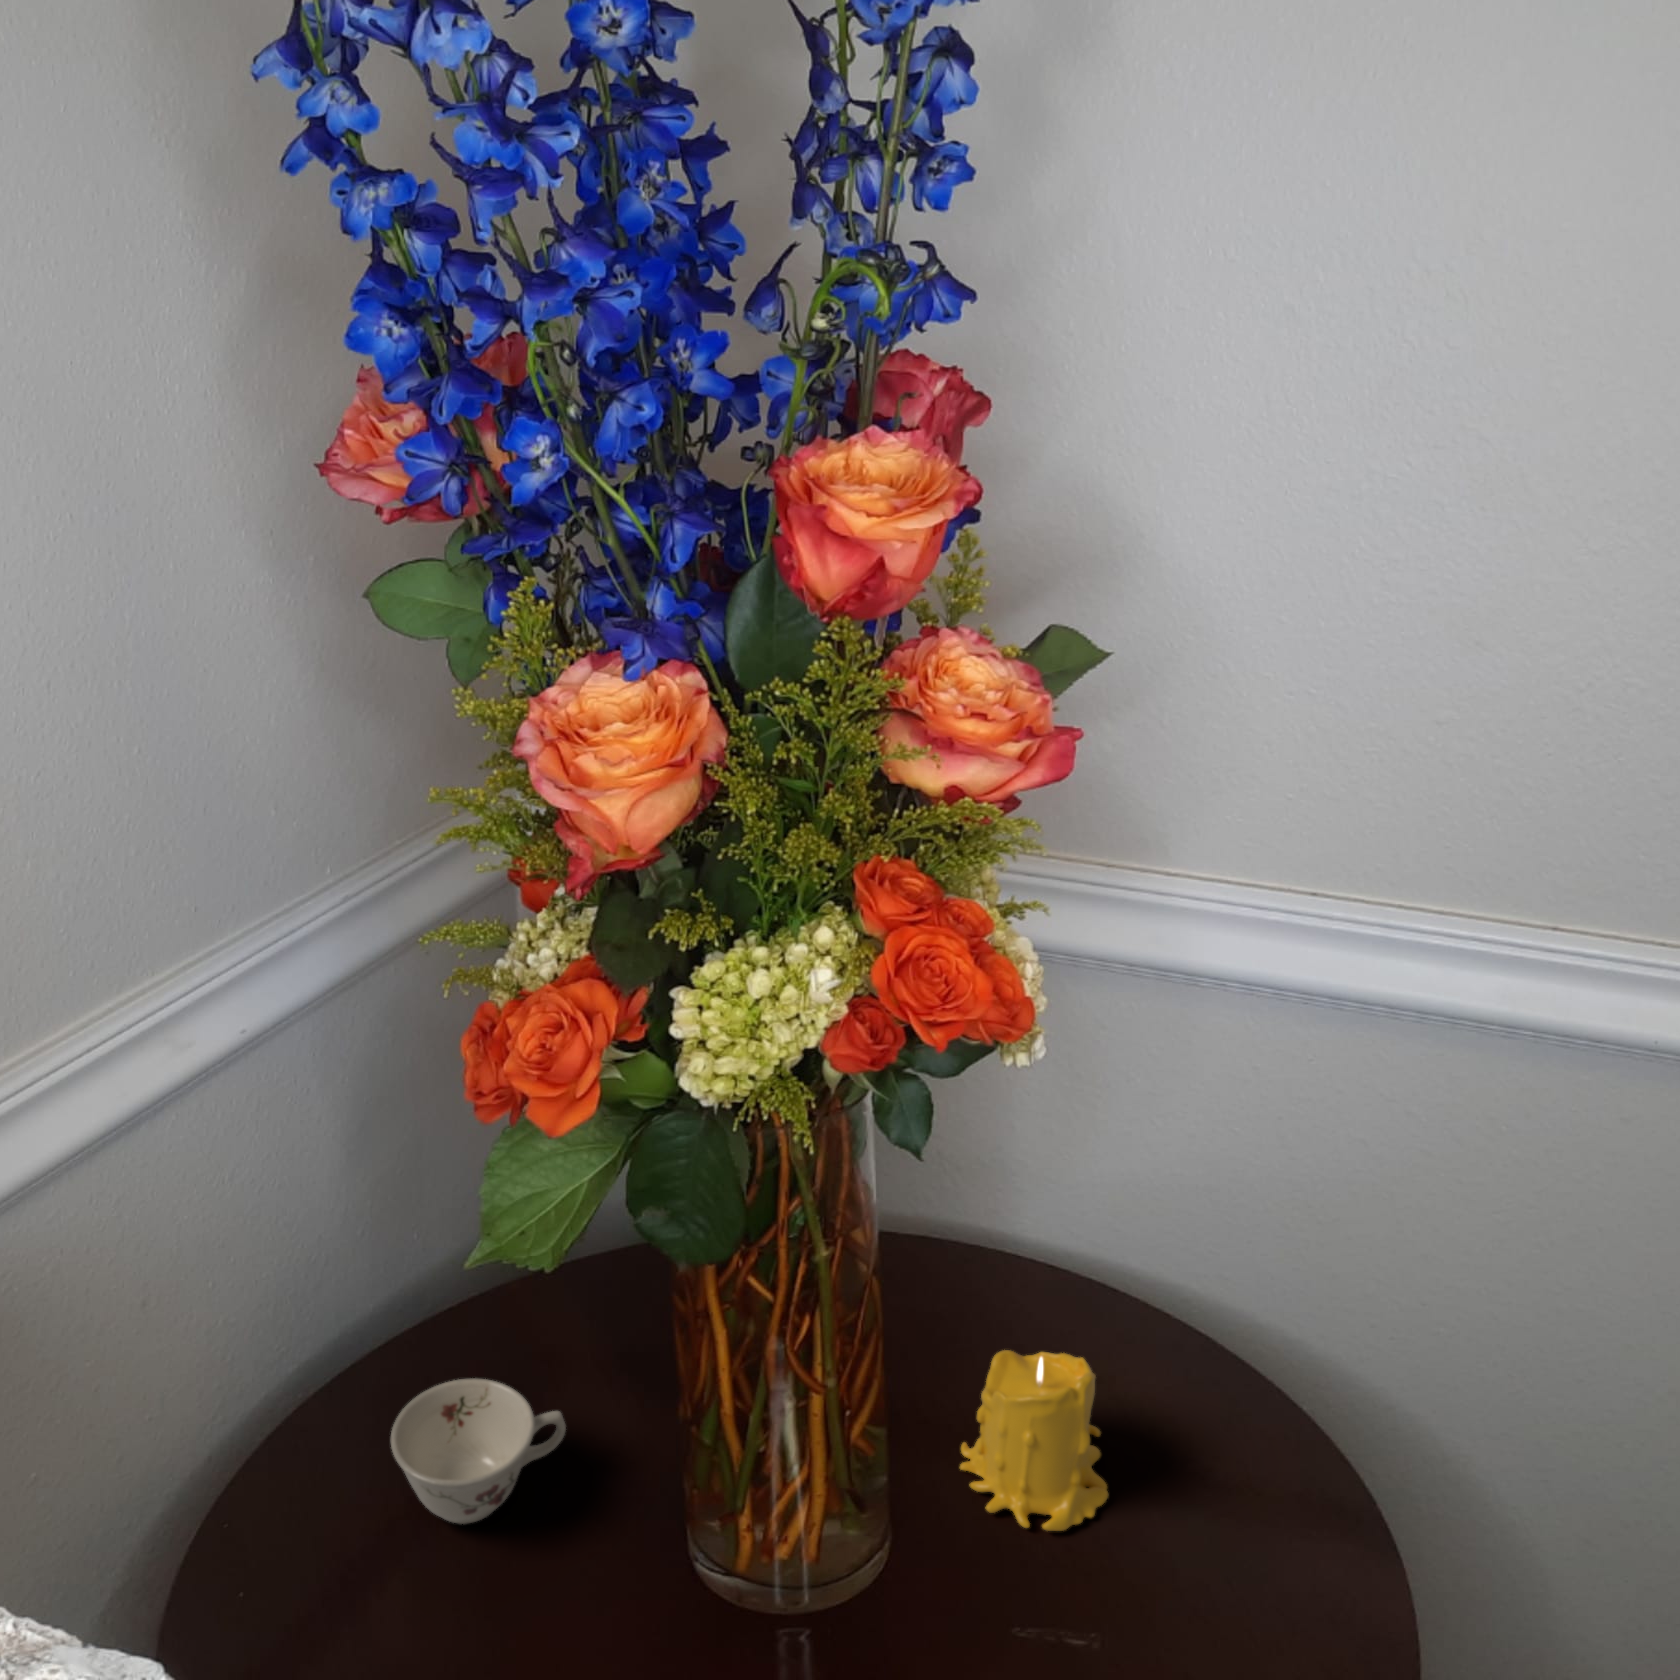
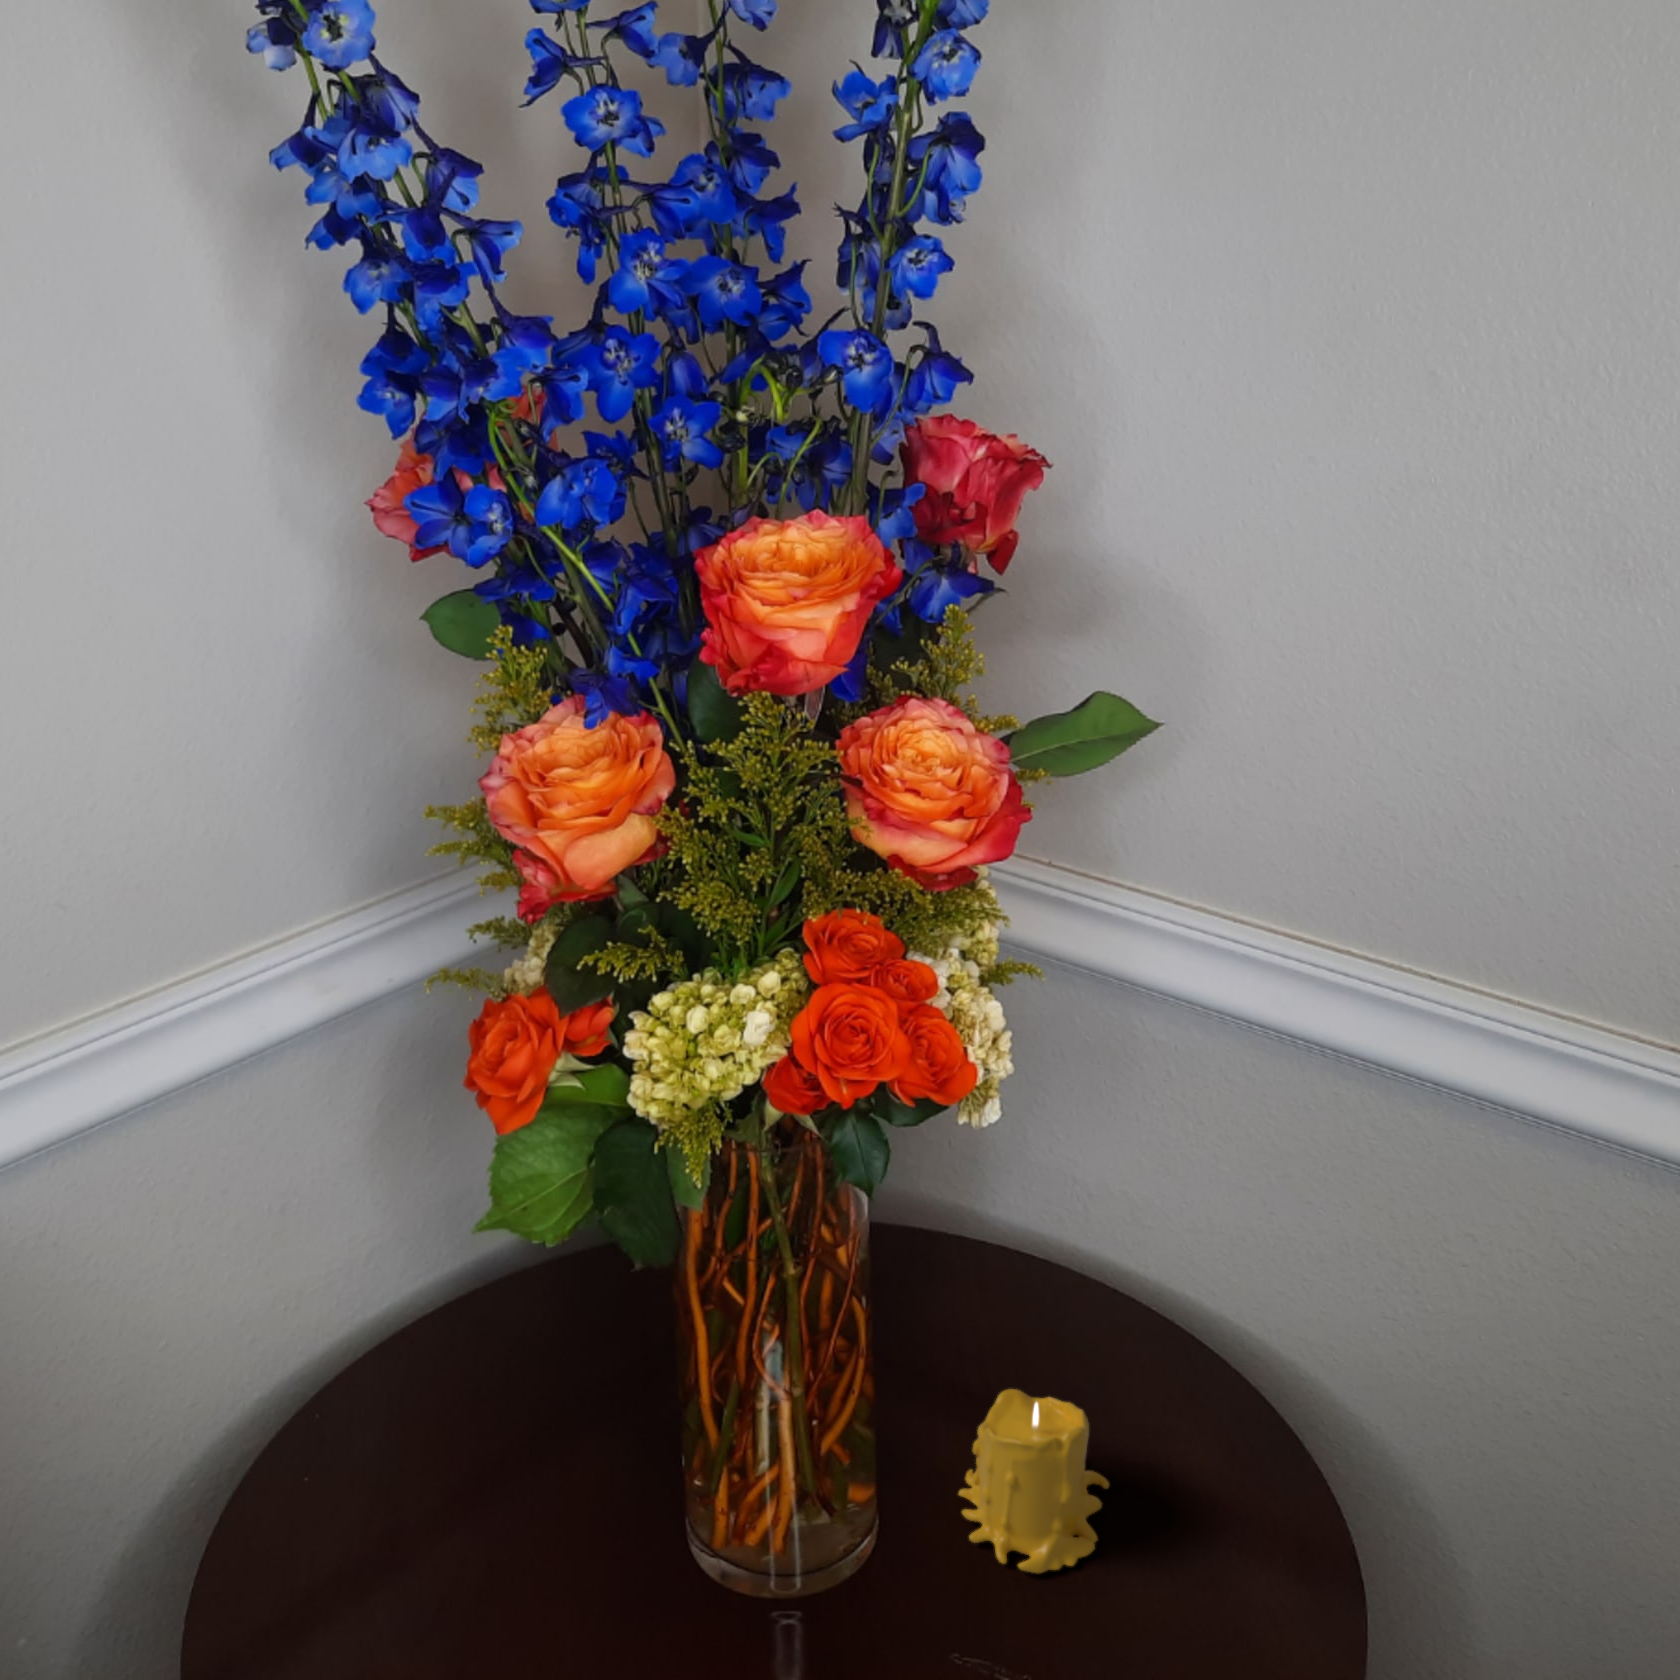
teacup: present [391,1379,566,1524] -> none [434,1328,596,1459]

